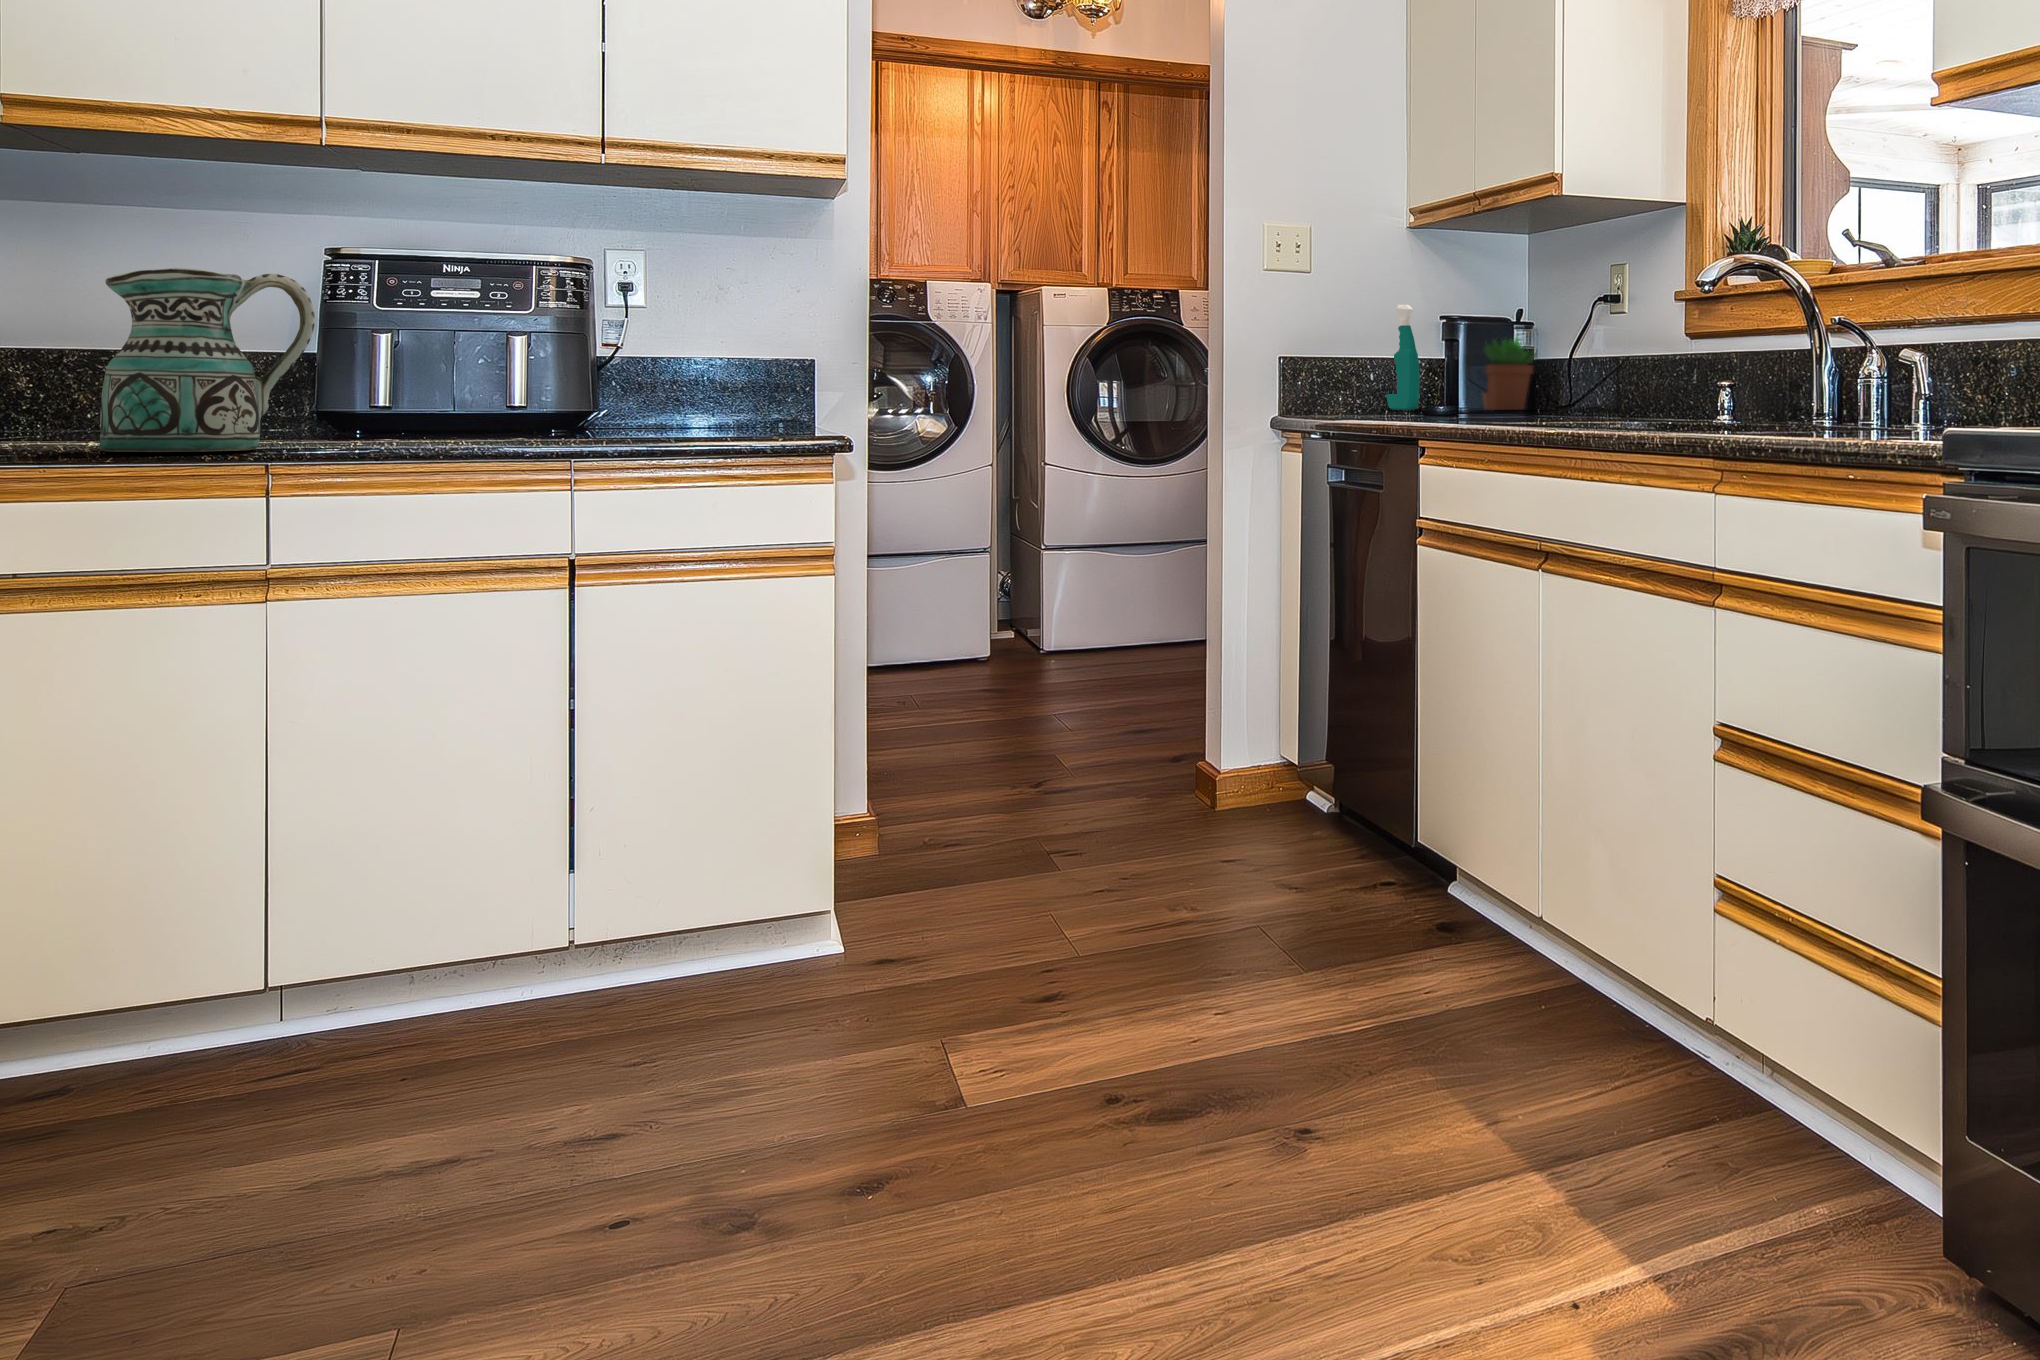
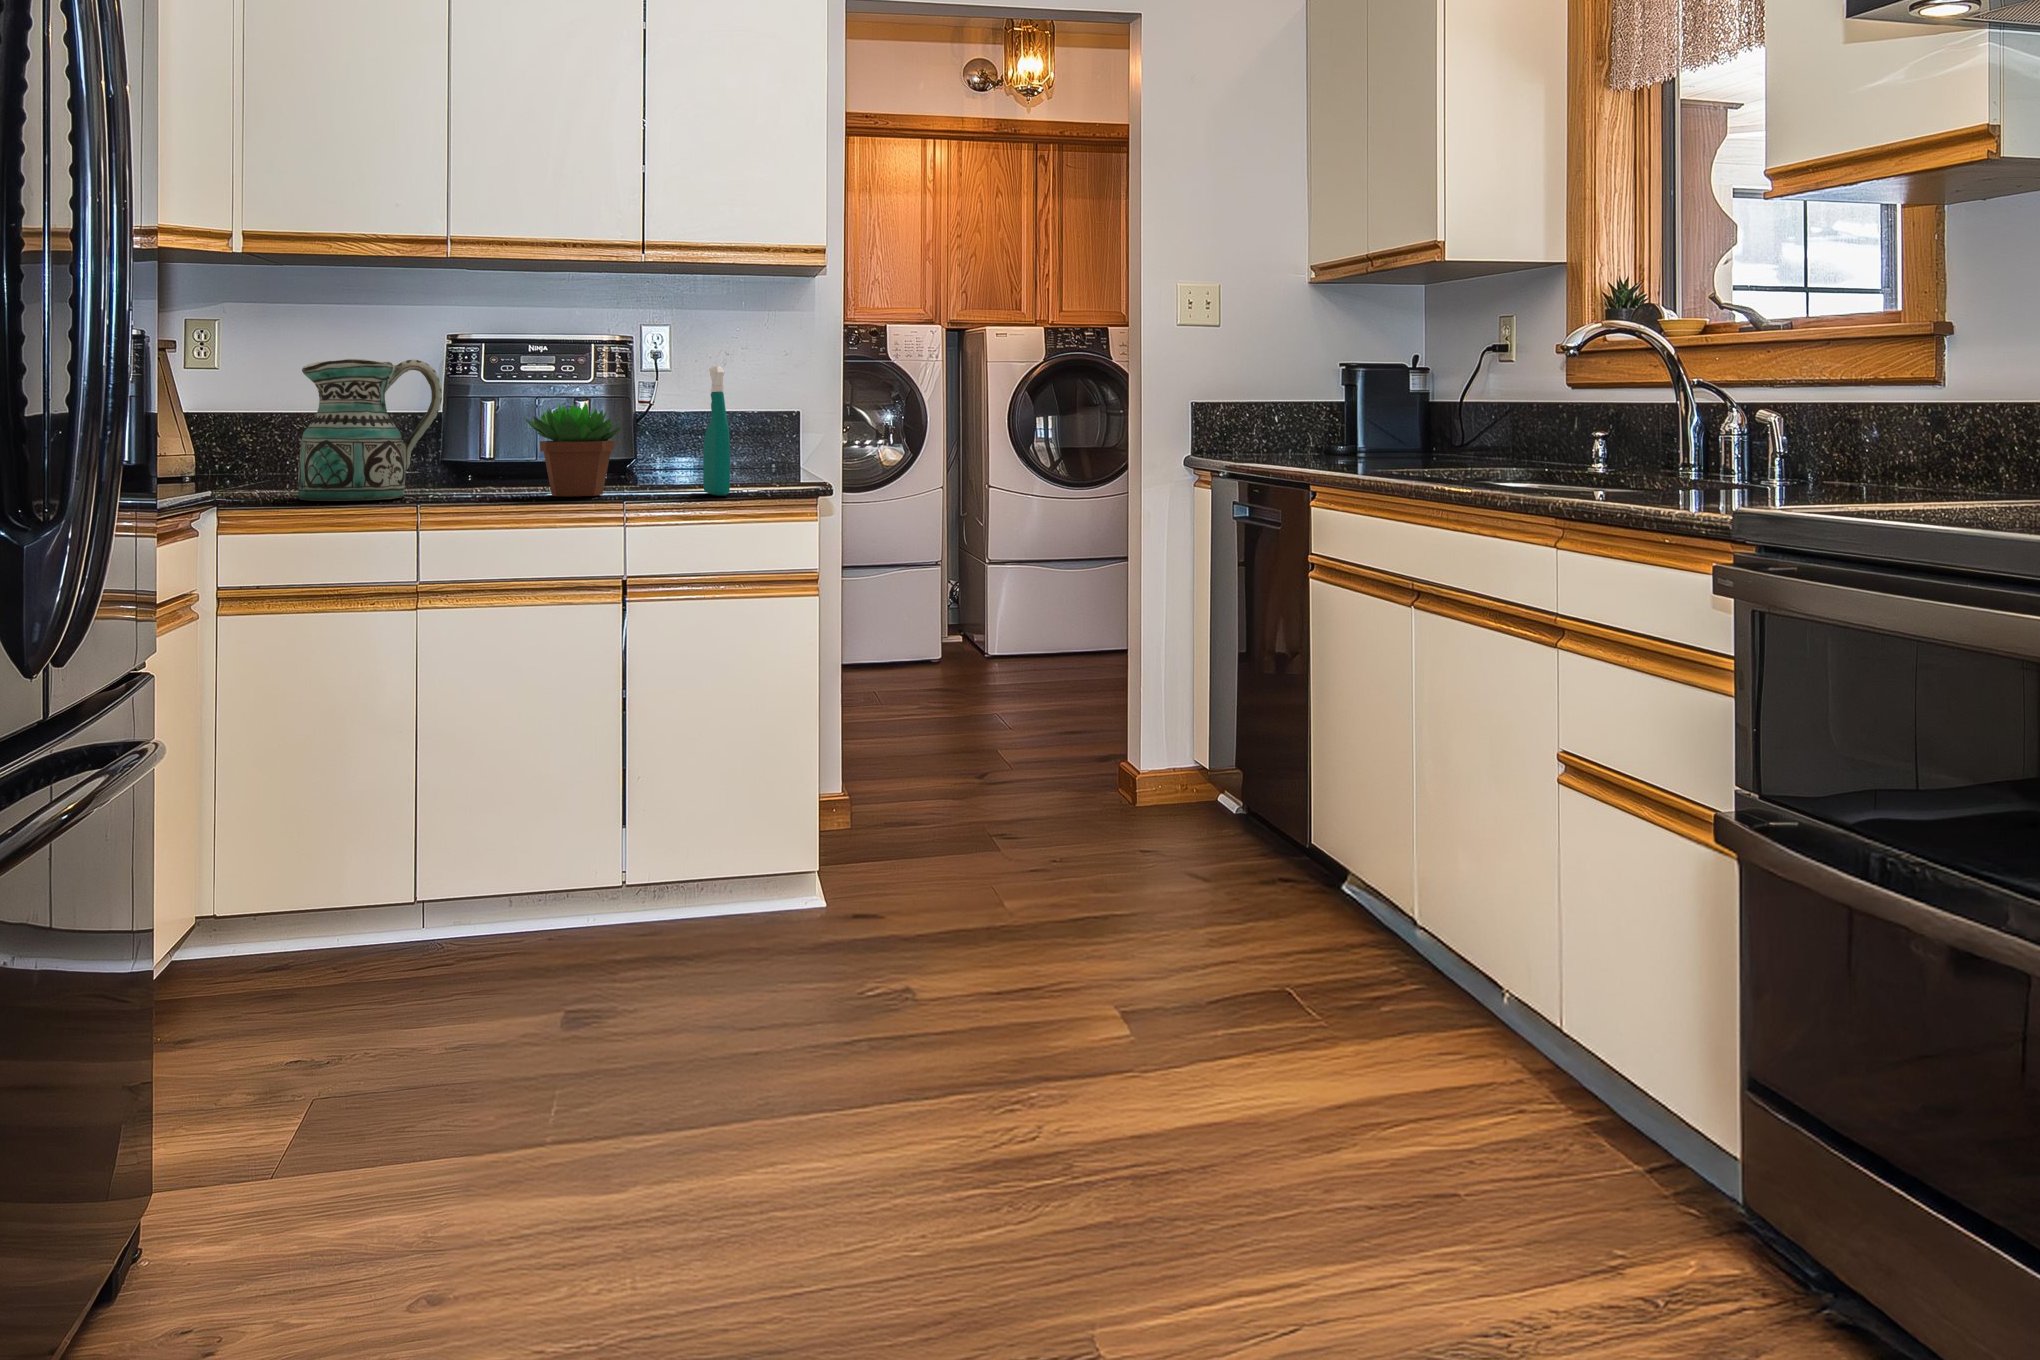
spray bottle: present [1387,305,1420,410] -> present [703,366,730,496]
succulent plant: present [1483,337,1537,410] -> present [525,403,622,496]

